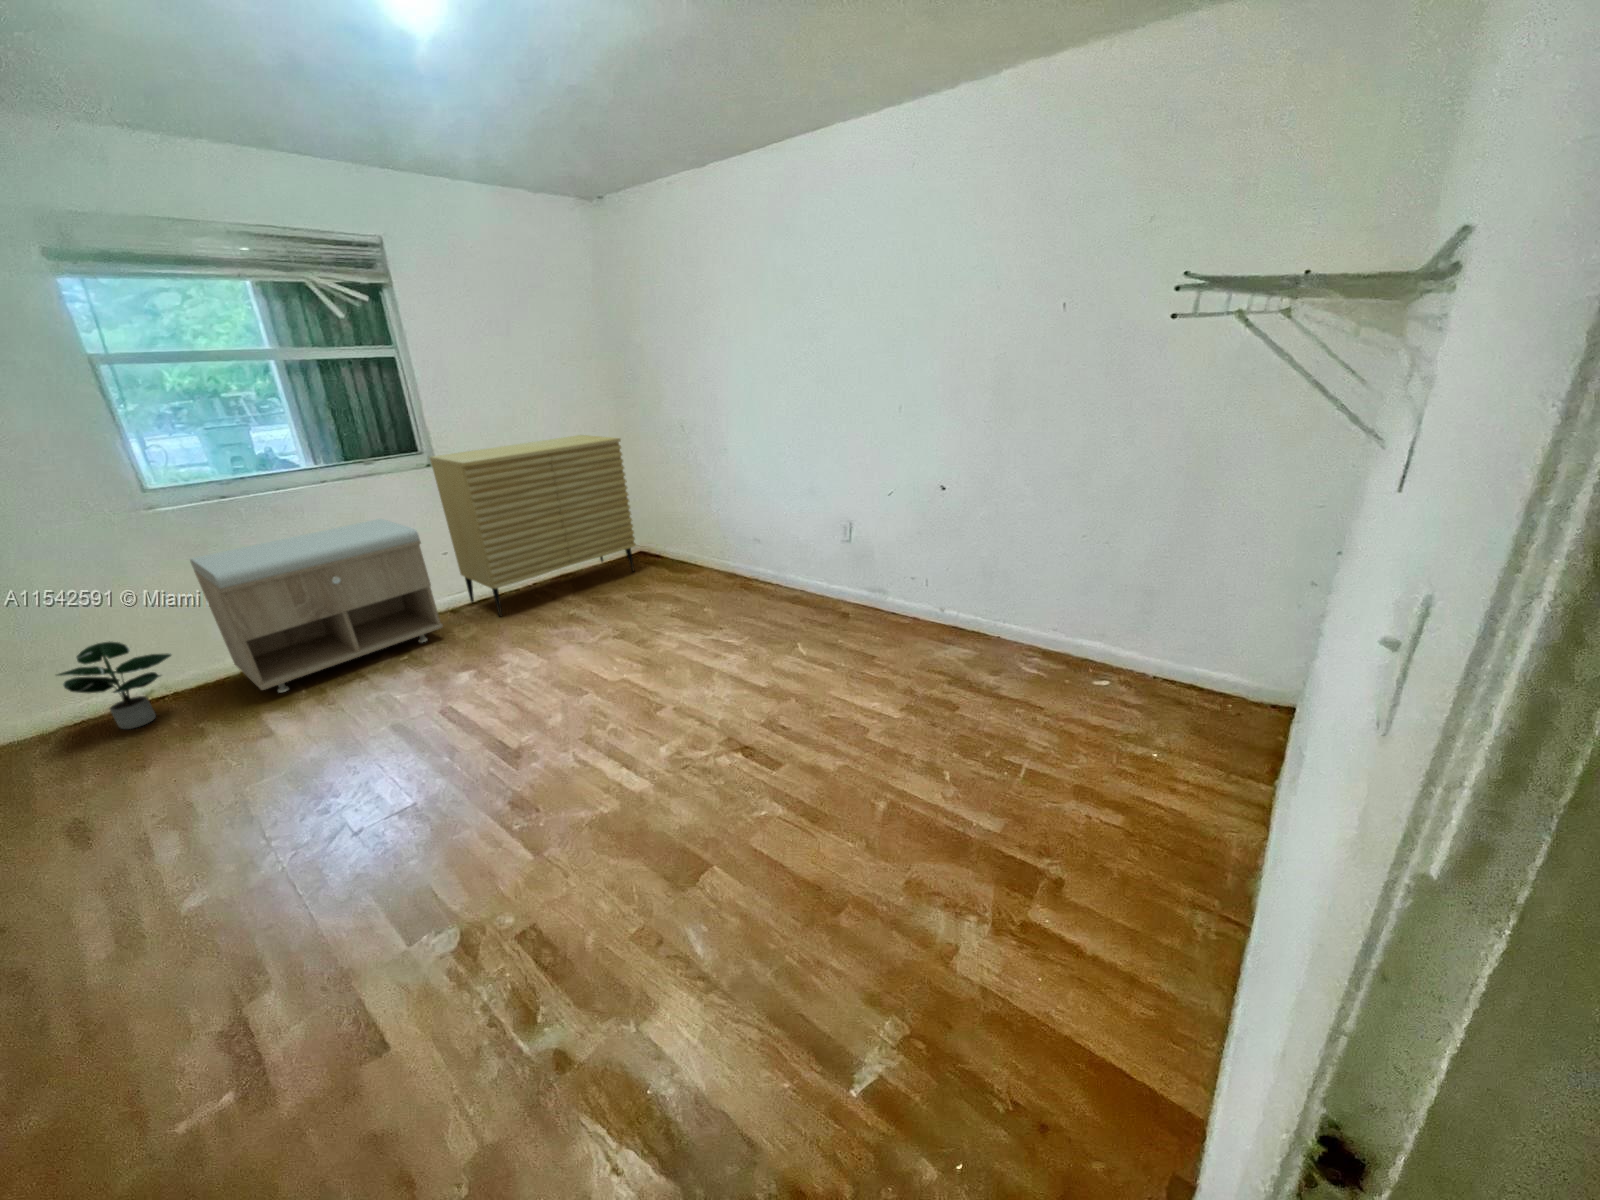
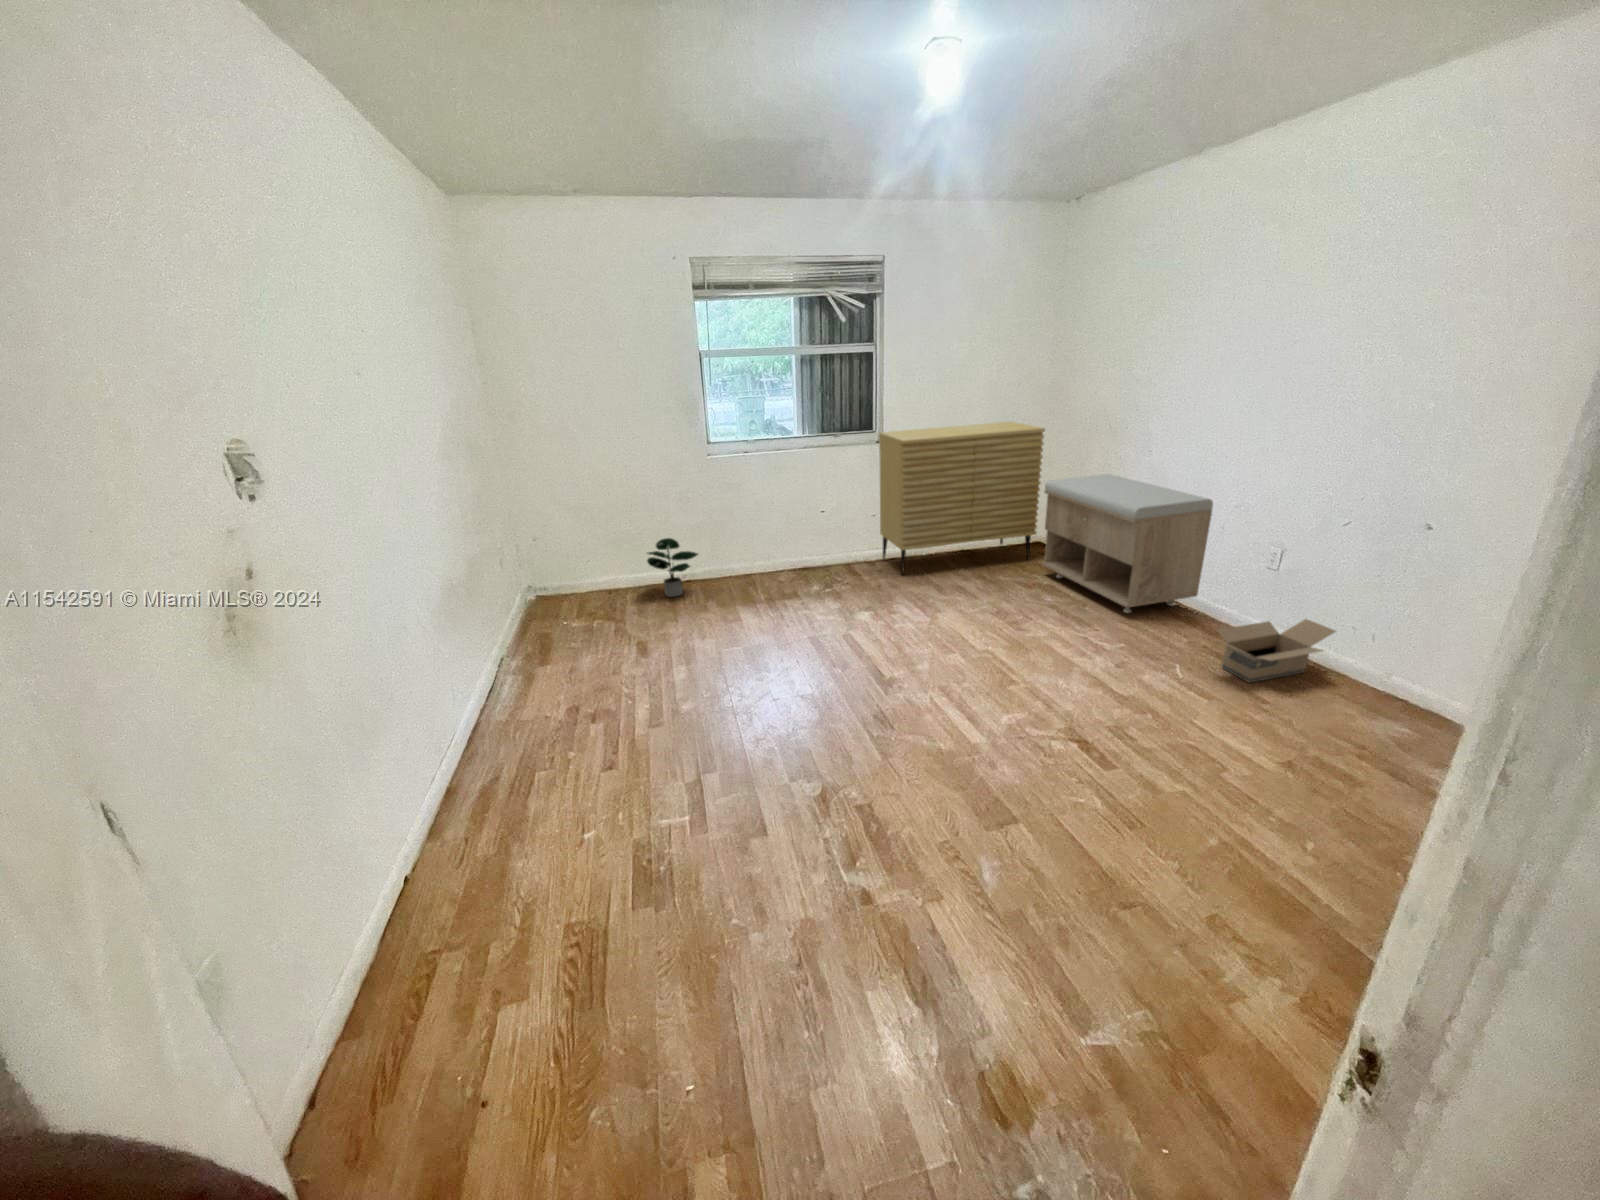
storage bench: present [190,519,443,693] -> present [1042,474,1213,613]
cardboard box: none [812,578,898,643] -> present [1218,619,1336,683]

